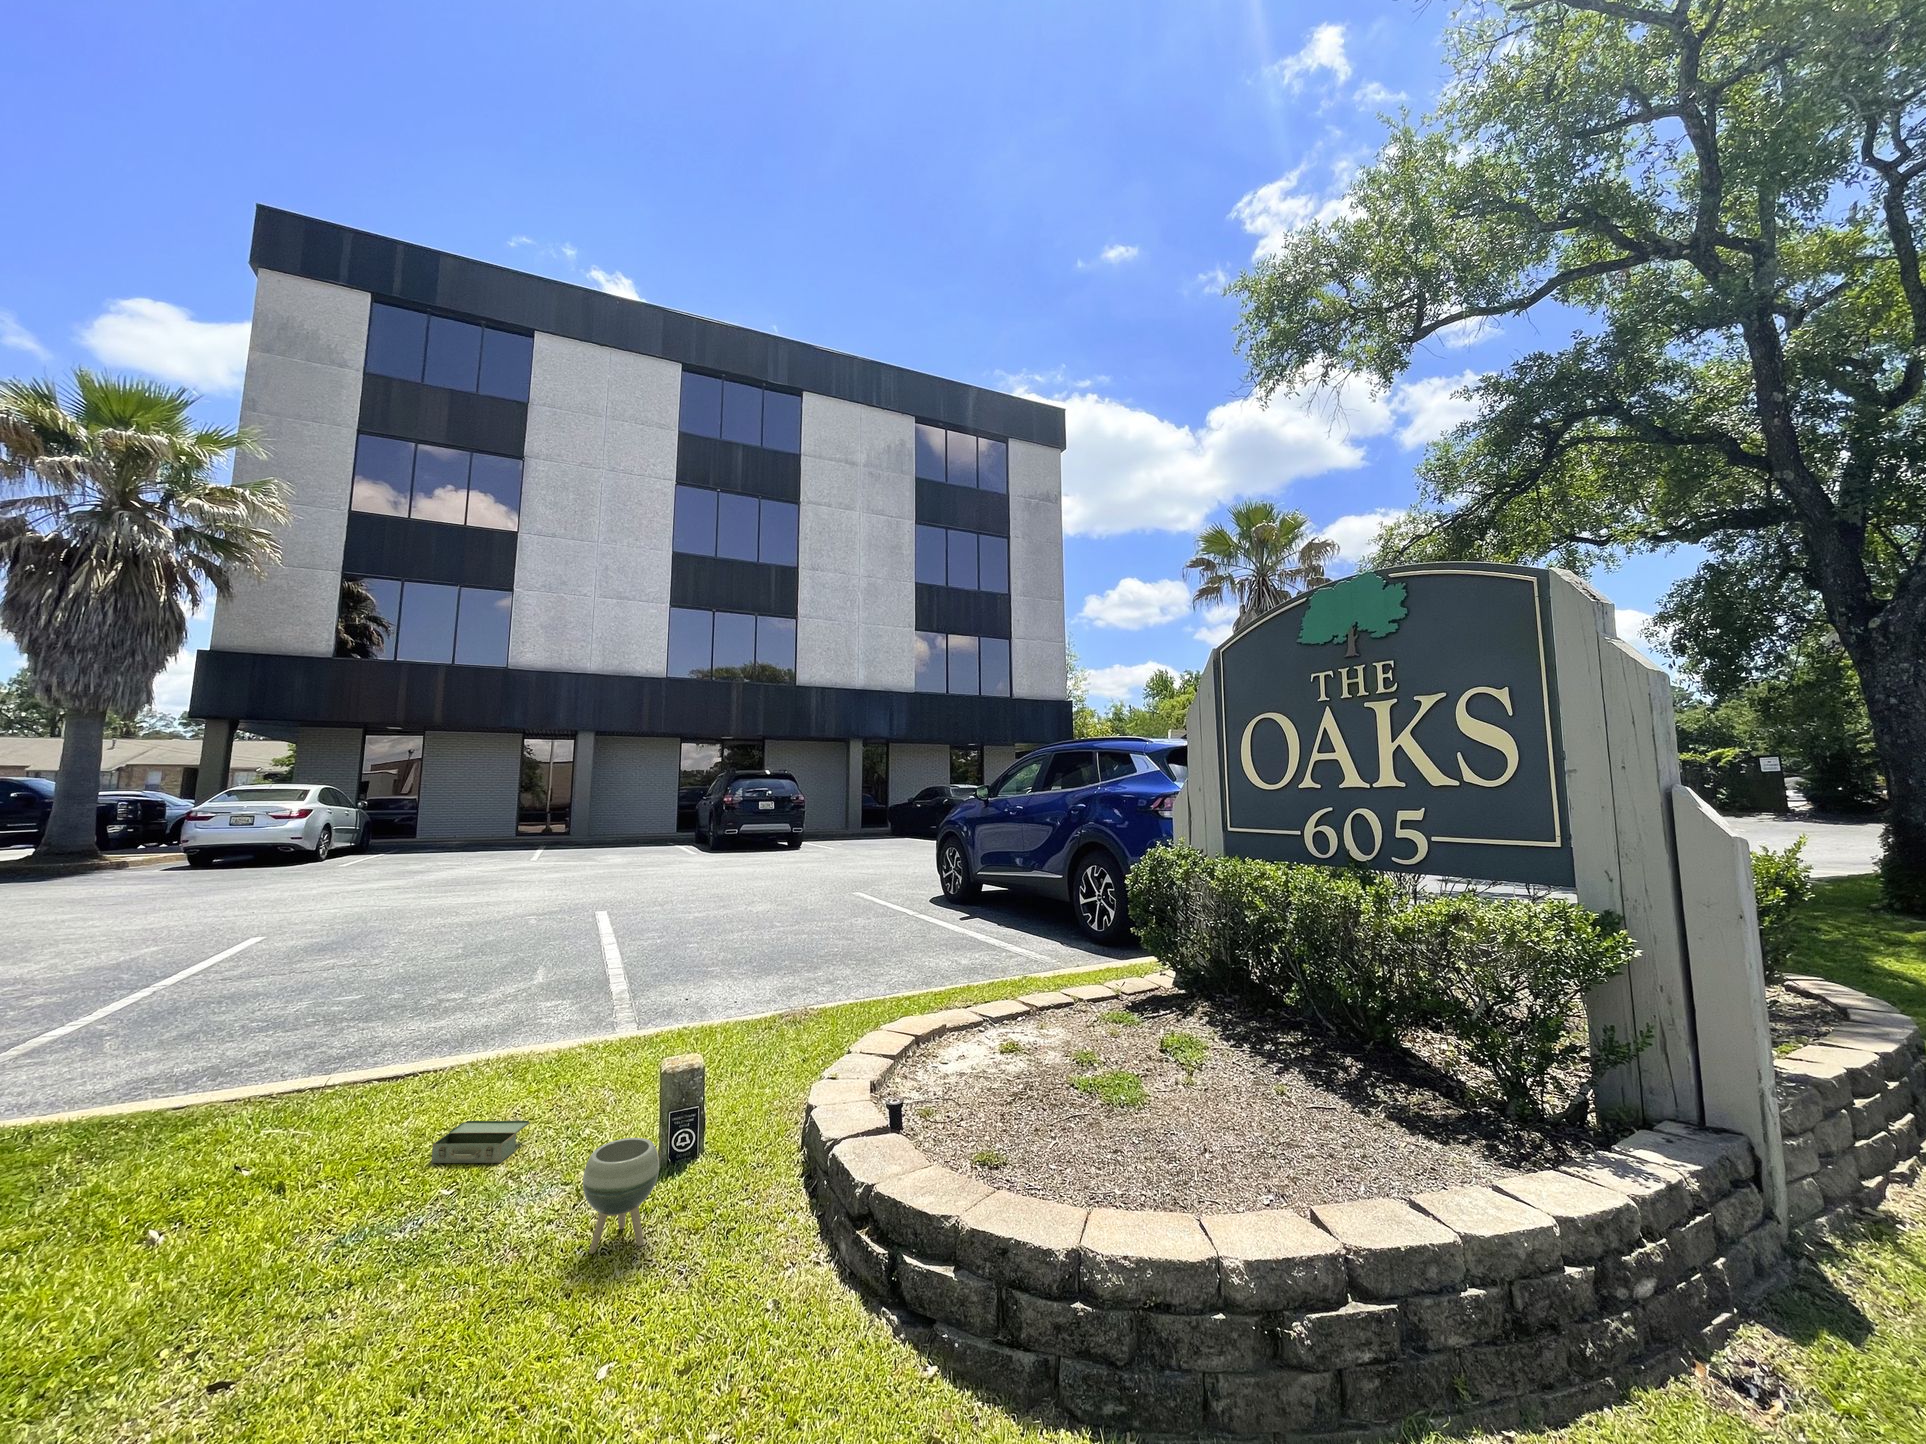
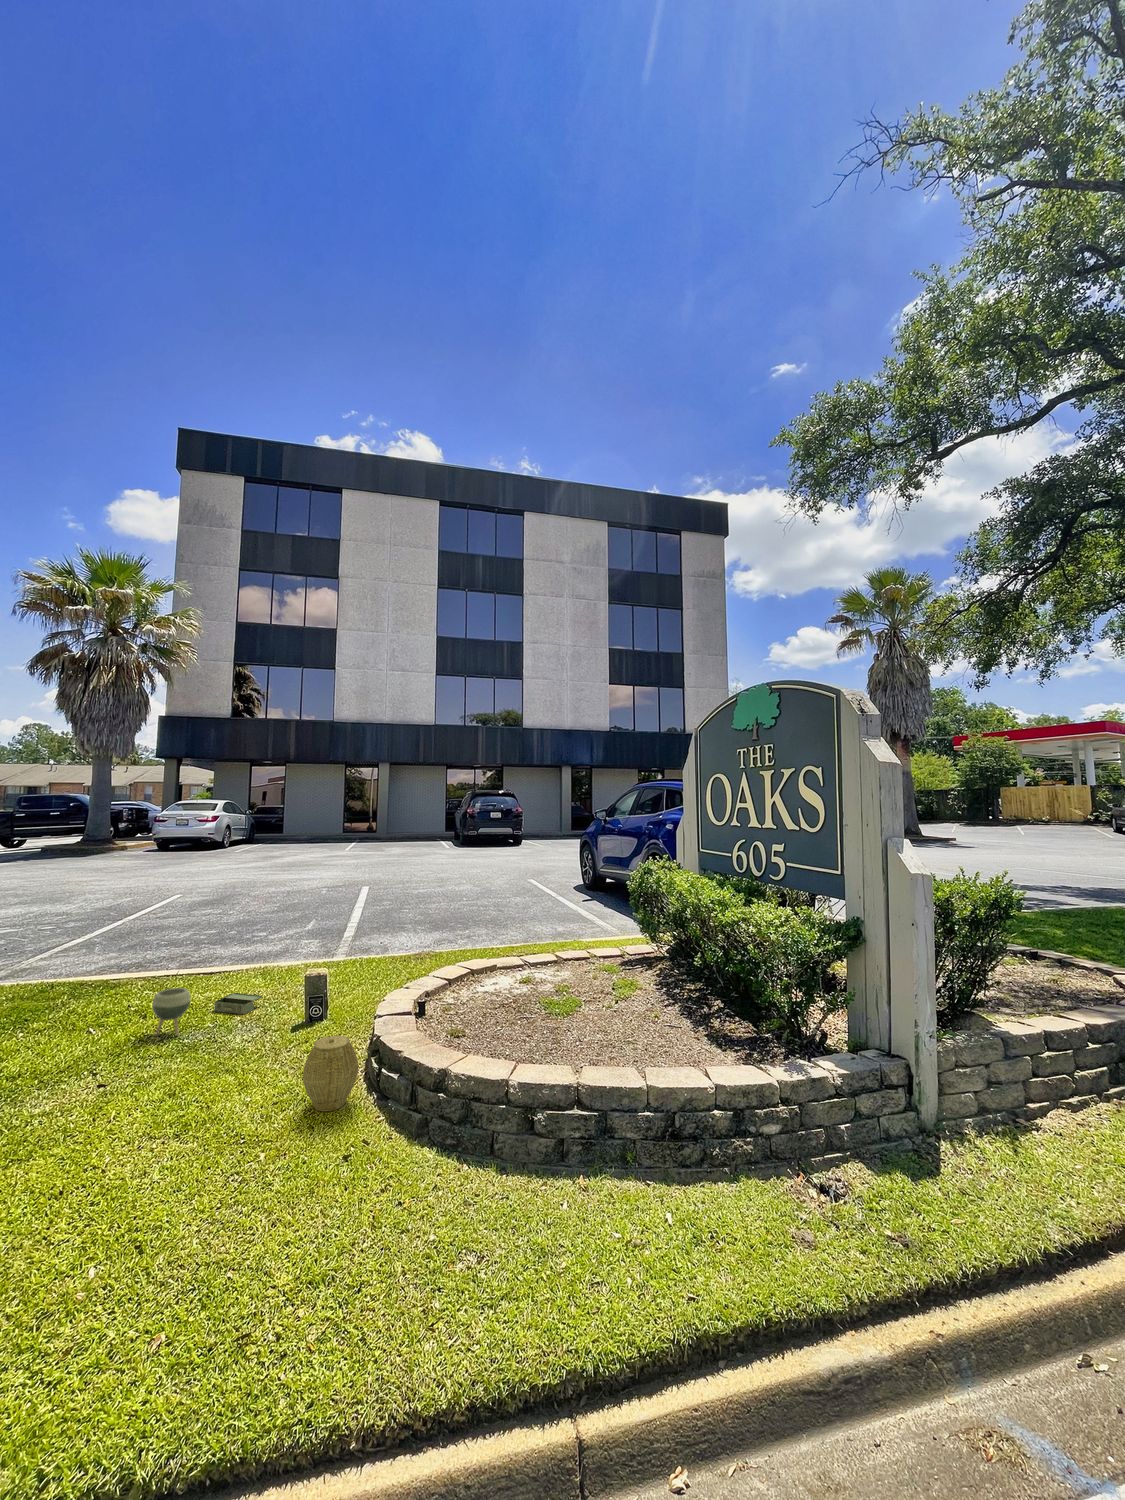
planter: present [583,1138,659,1254] -> present [152,988,191,1036]
woven basket: none [731,1201,839,1371] -> present [303,1036,358,1111]

